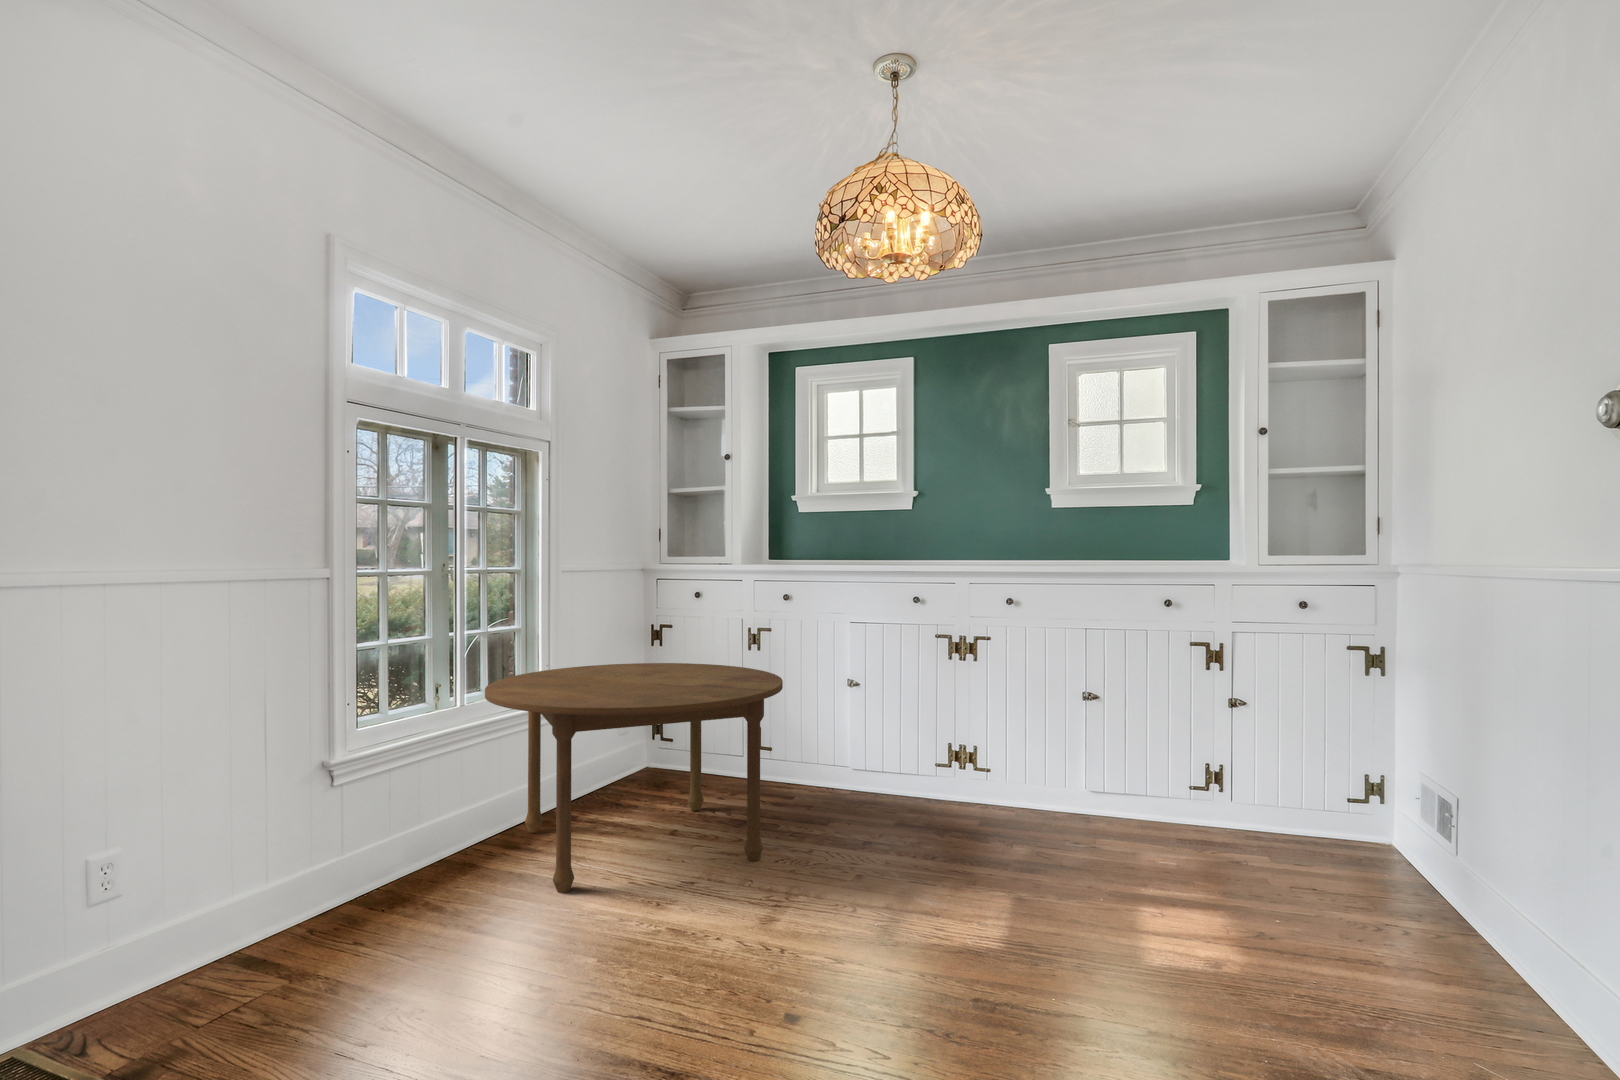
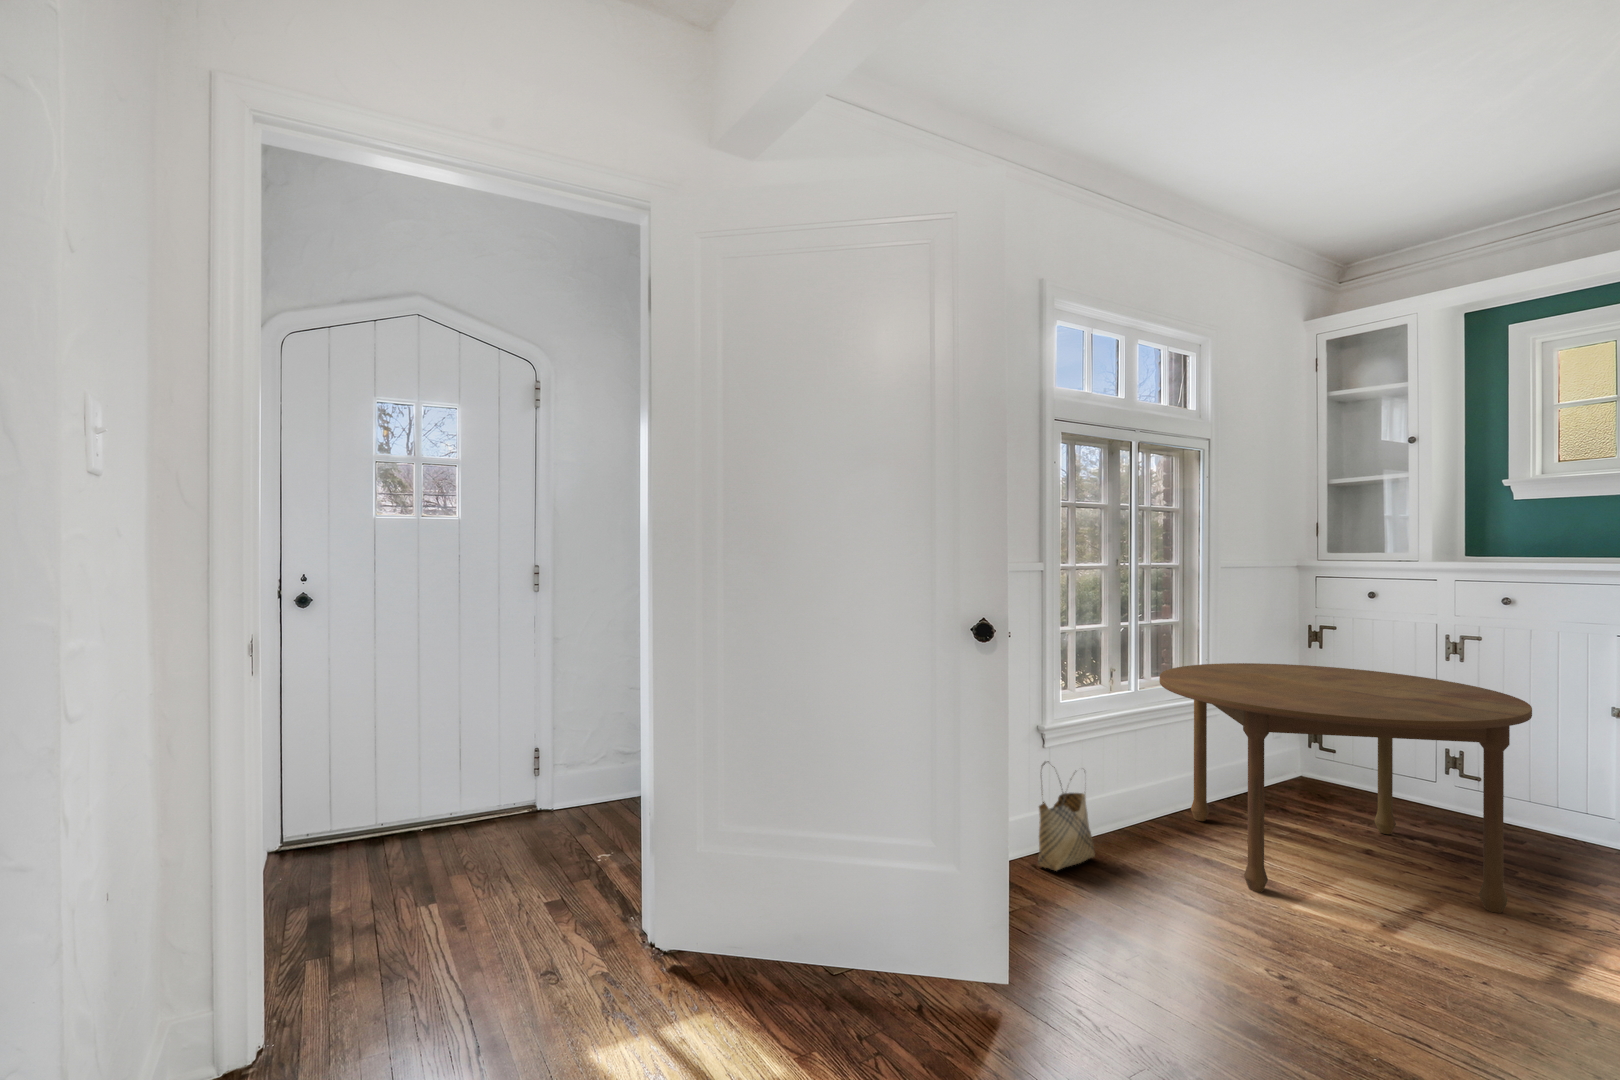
woven basket: none [325,799,400,925] -> present [1038,761,1095,870]

